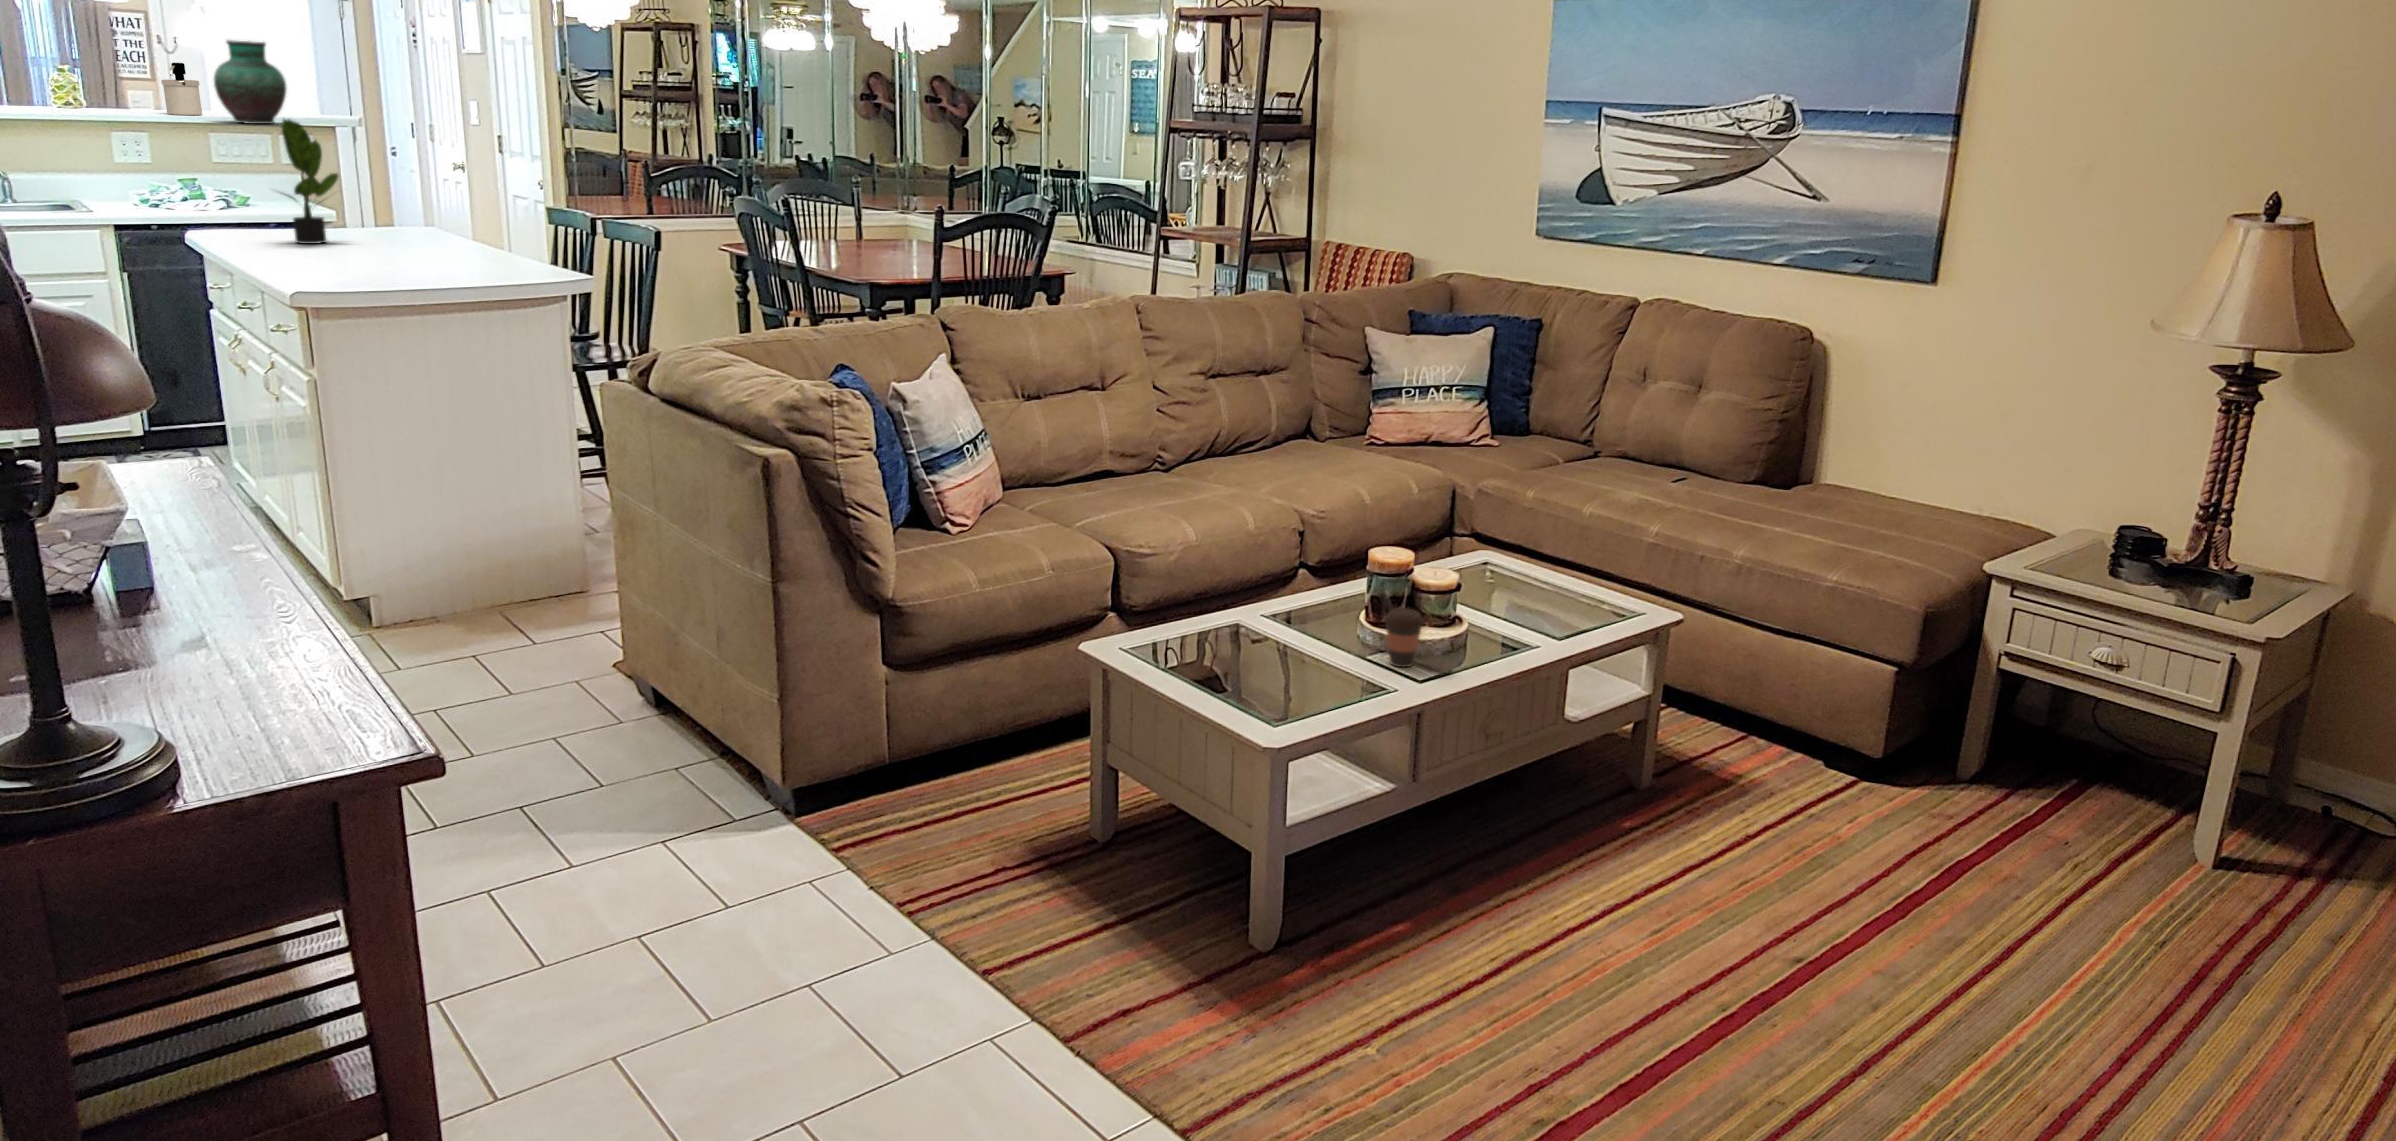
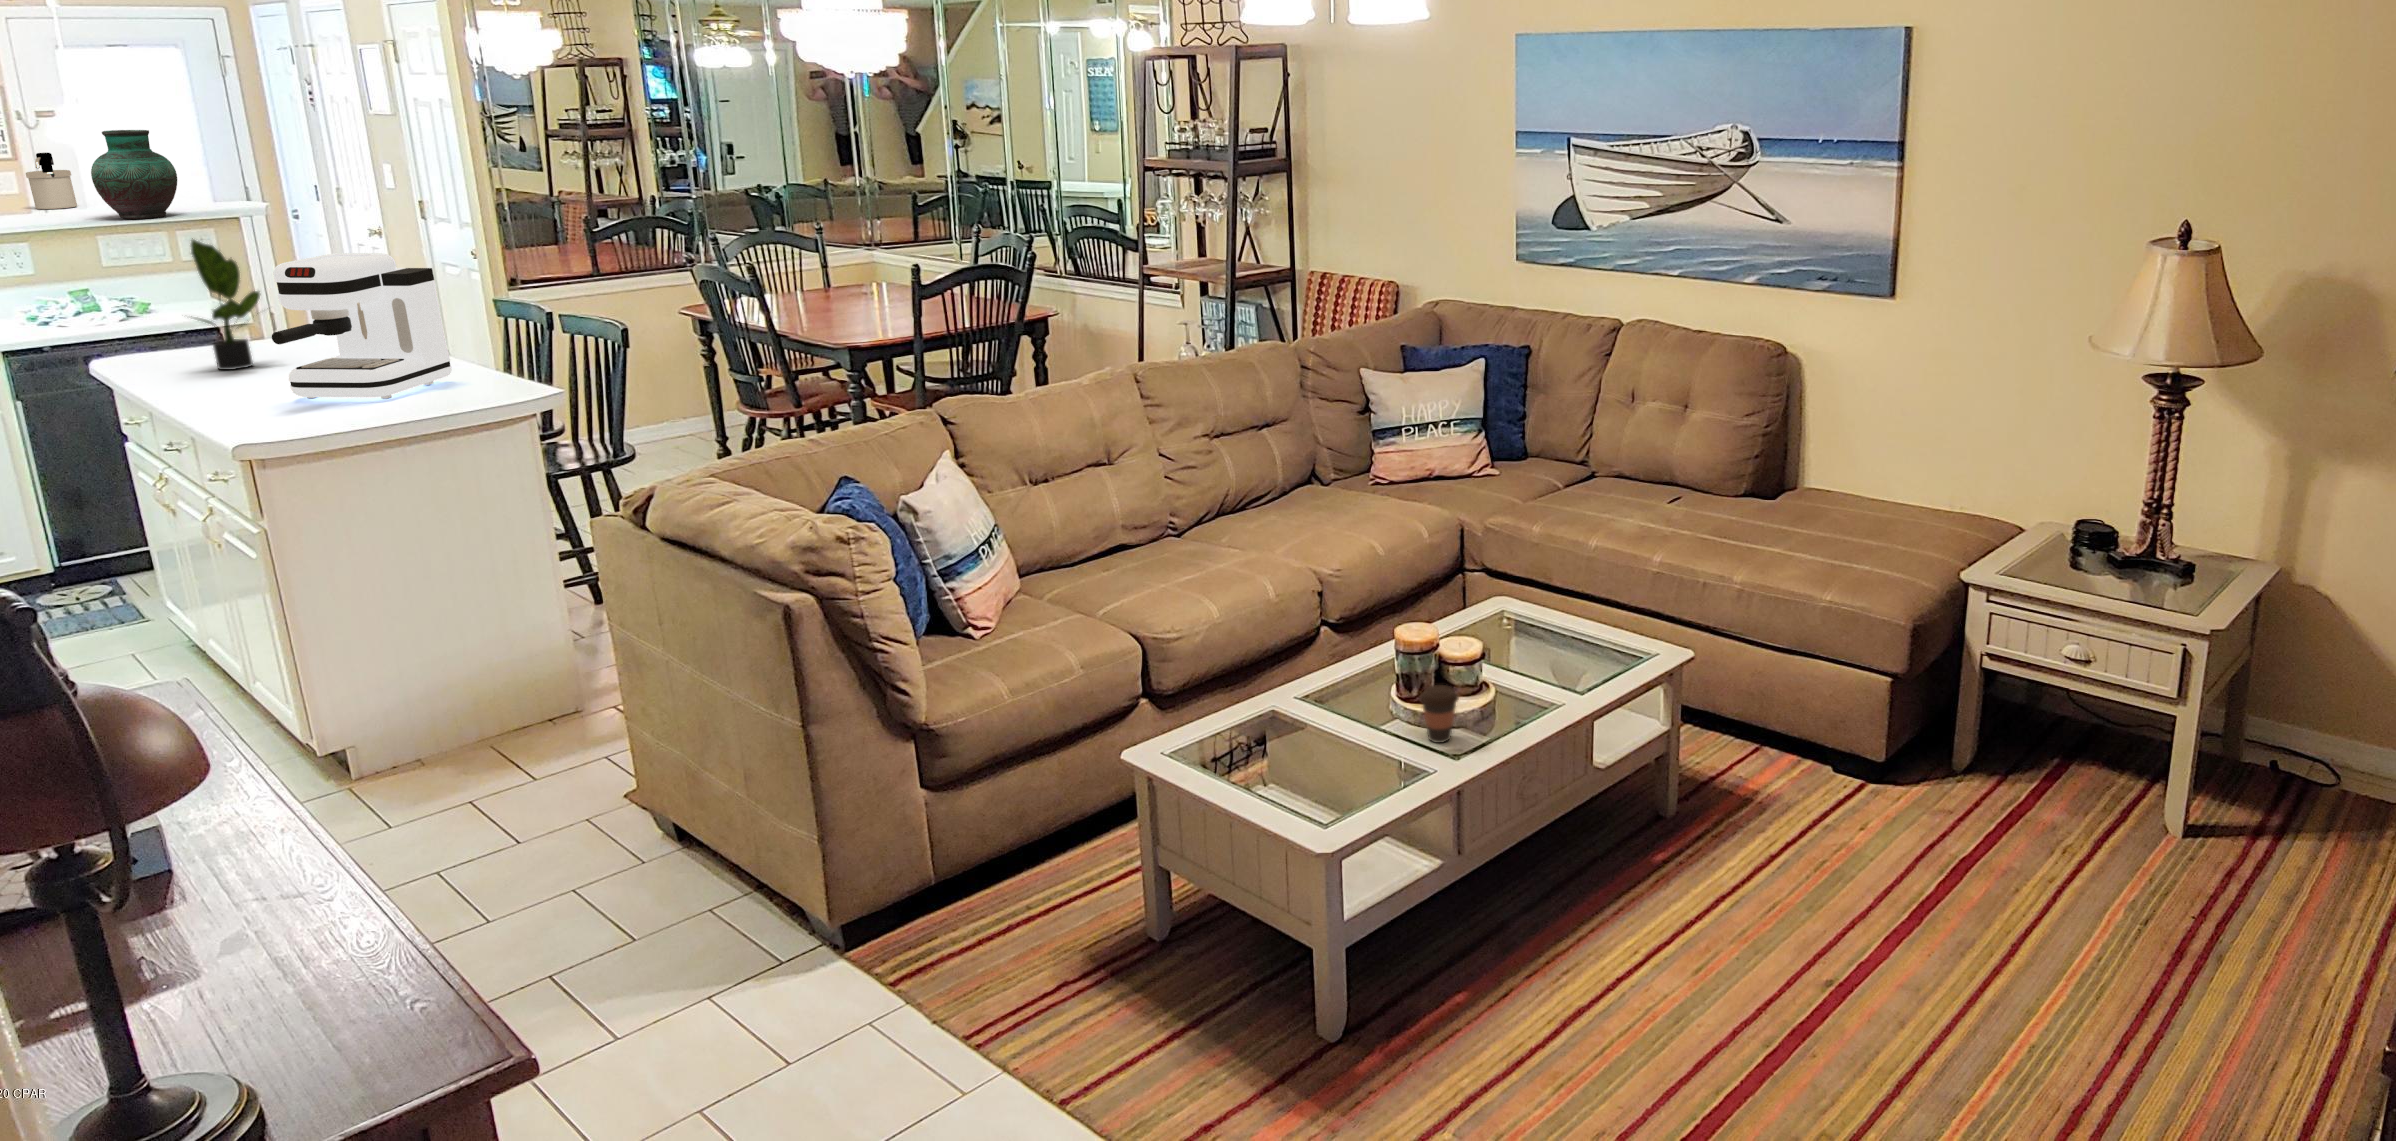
coffee maker: none [338,133,497,270] -> present [272,253,452,399]

